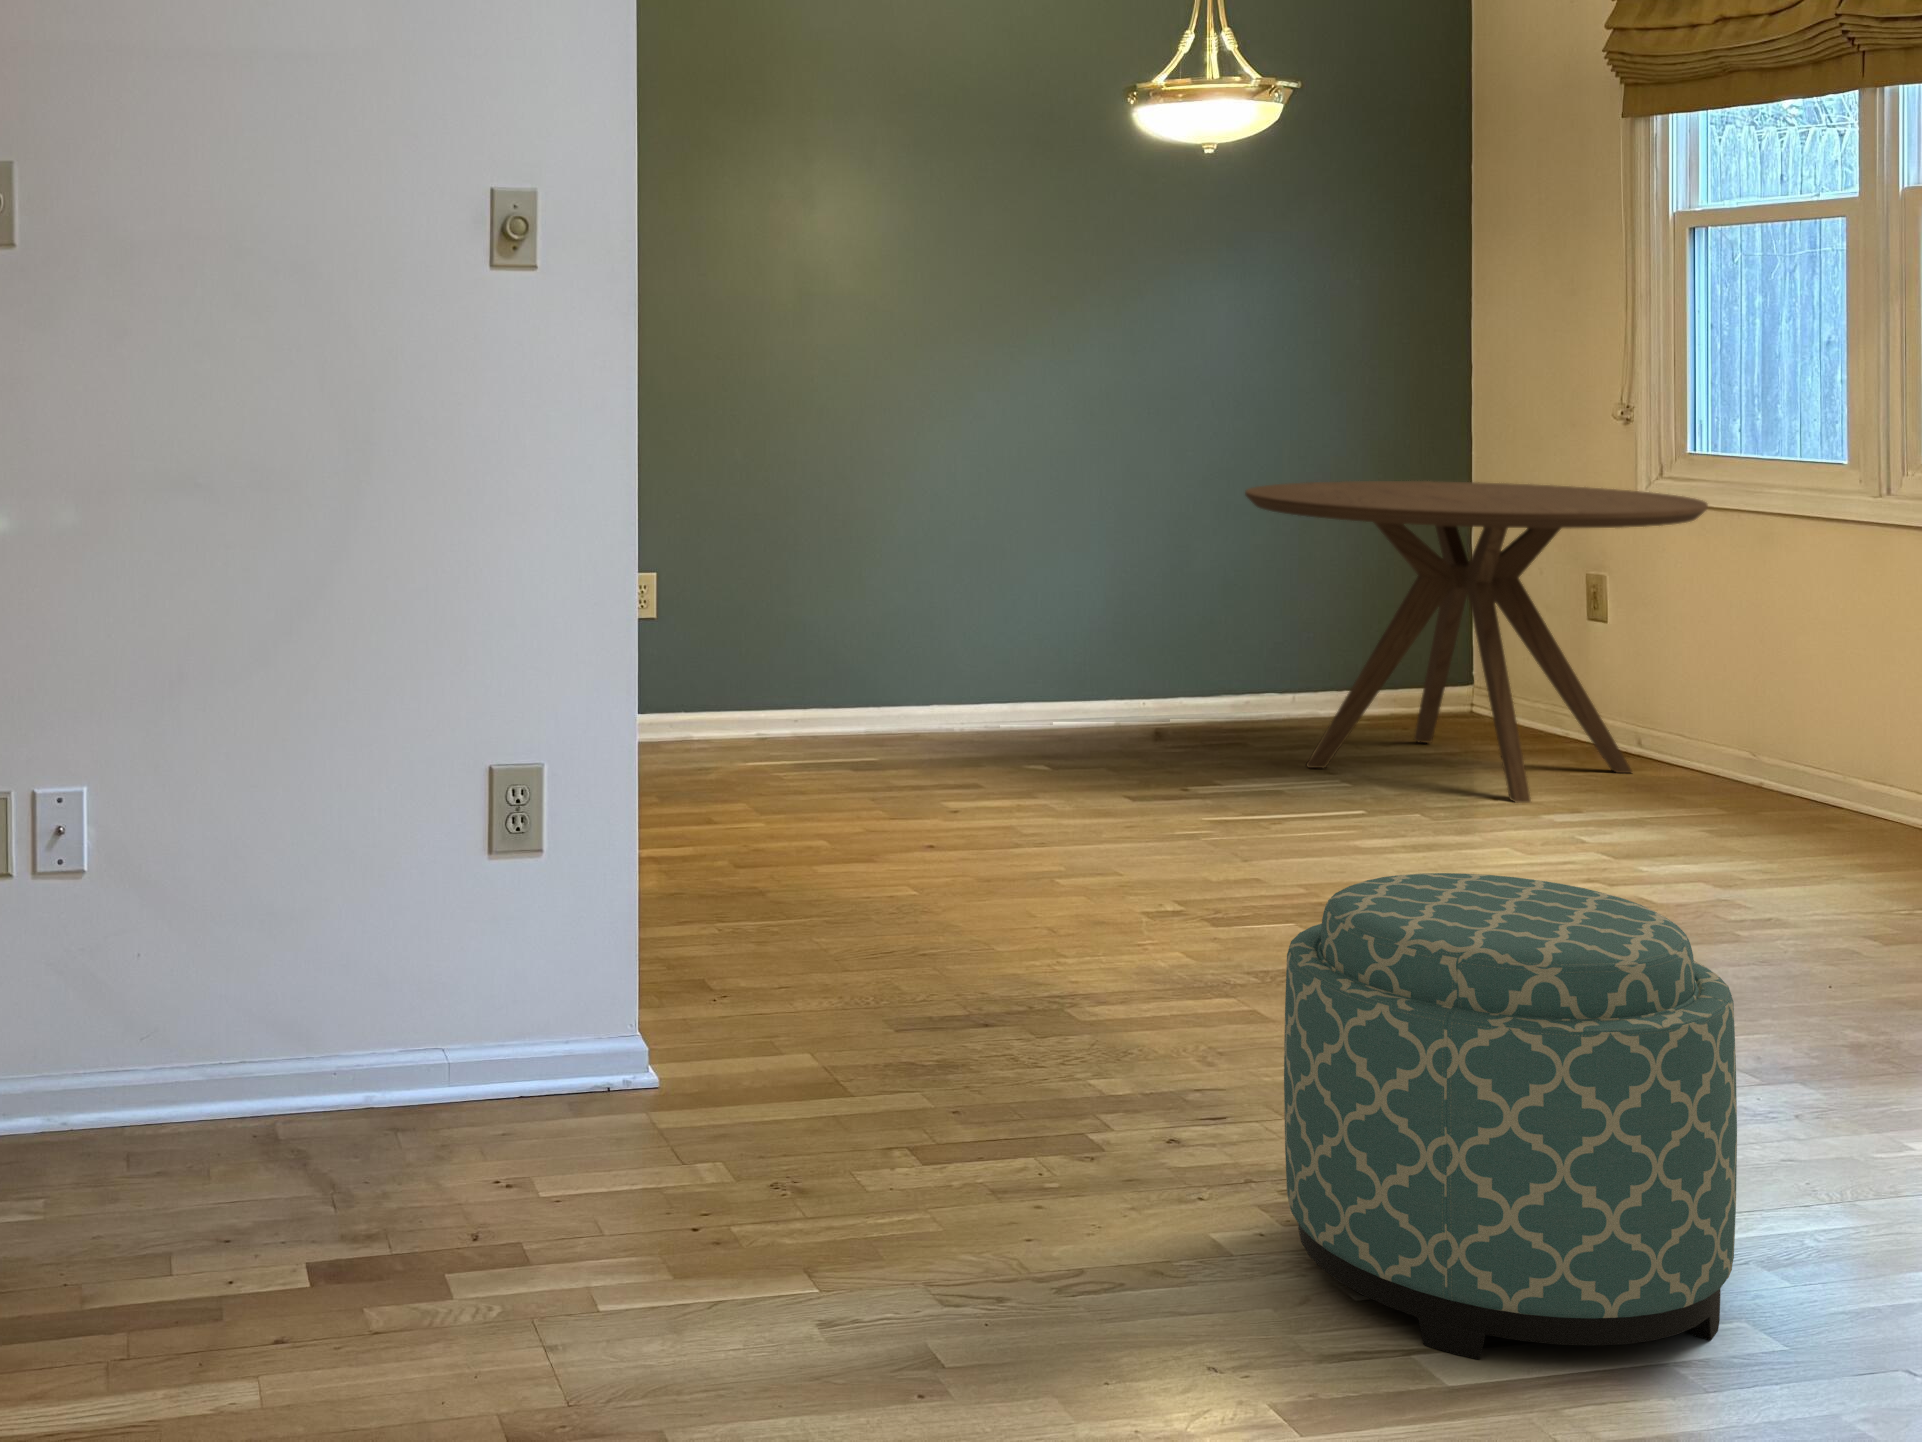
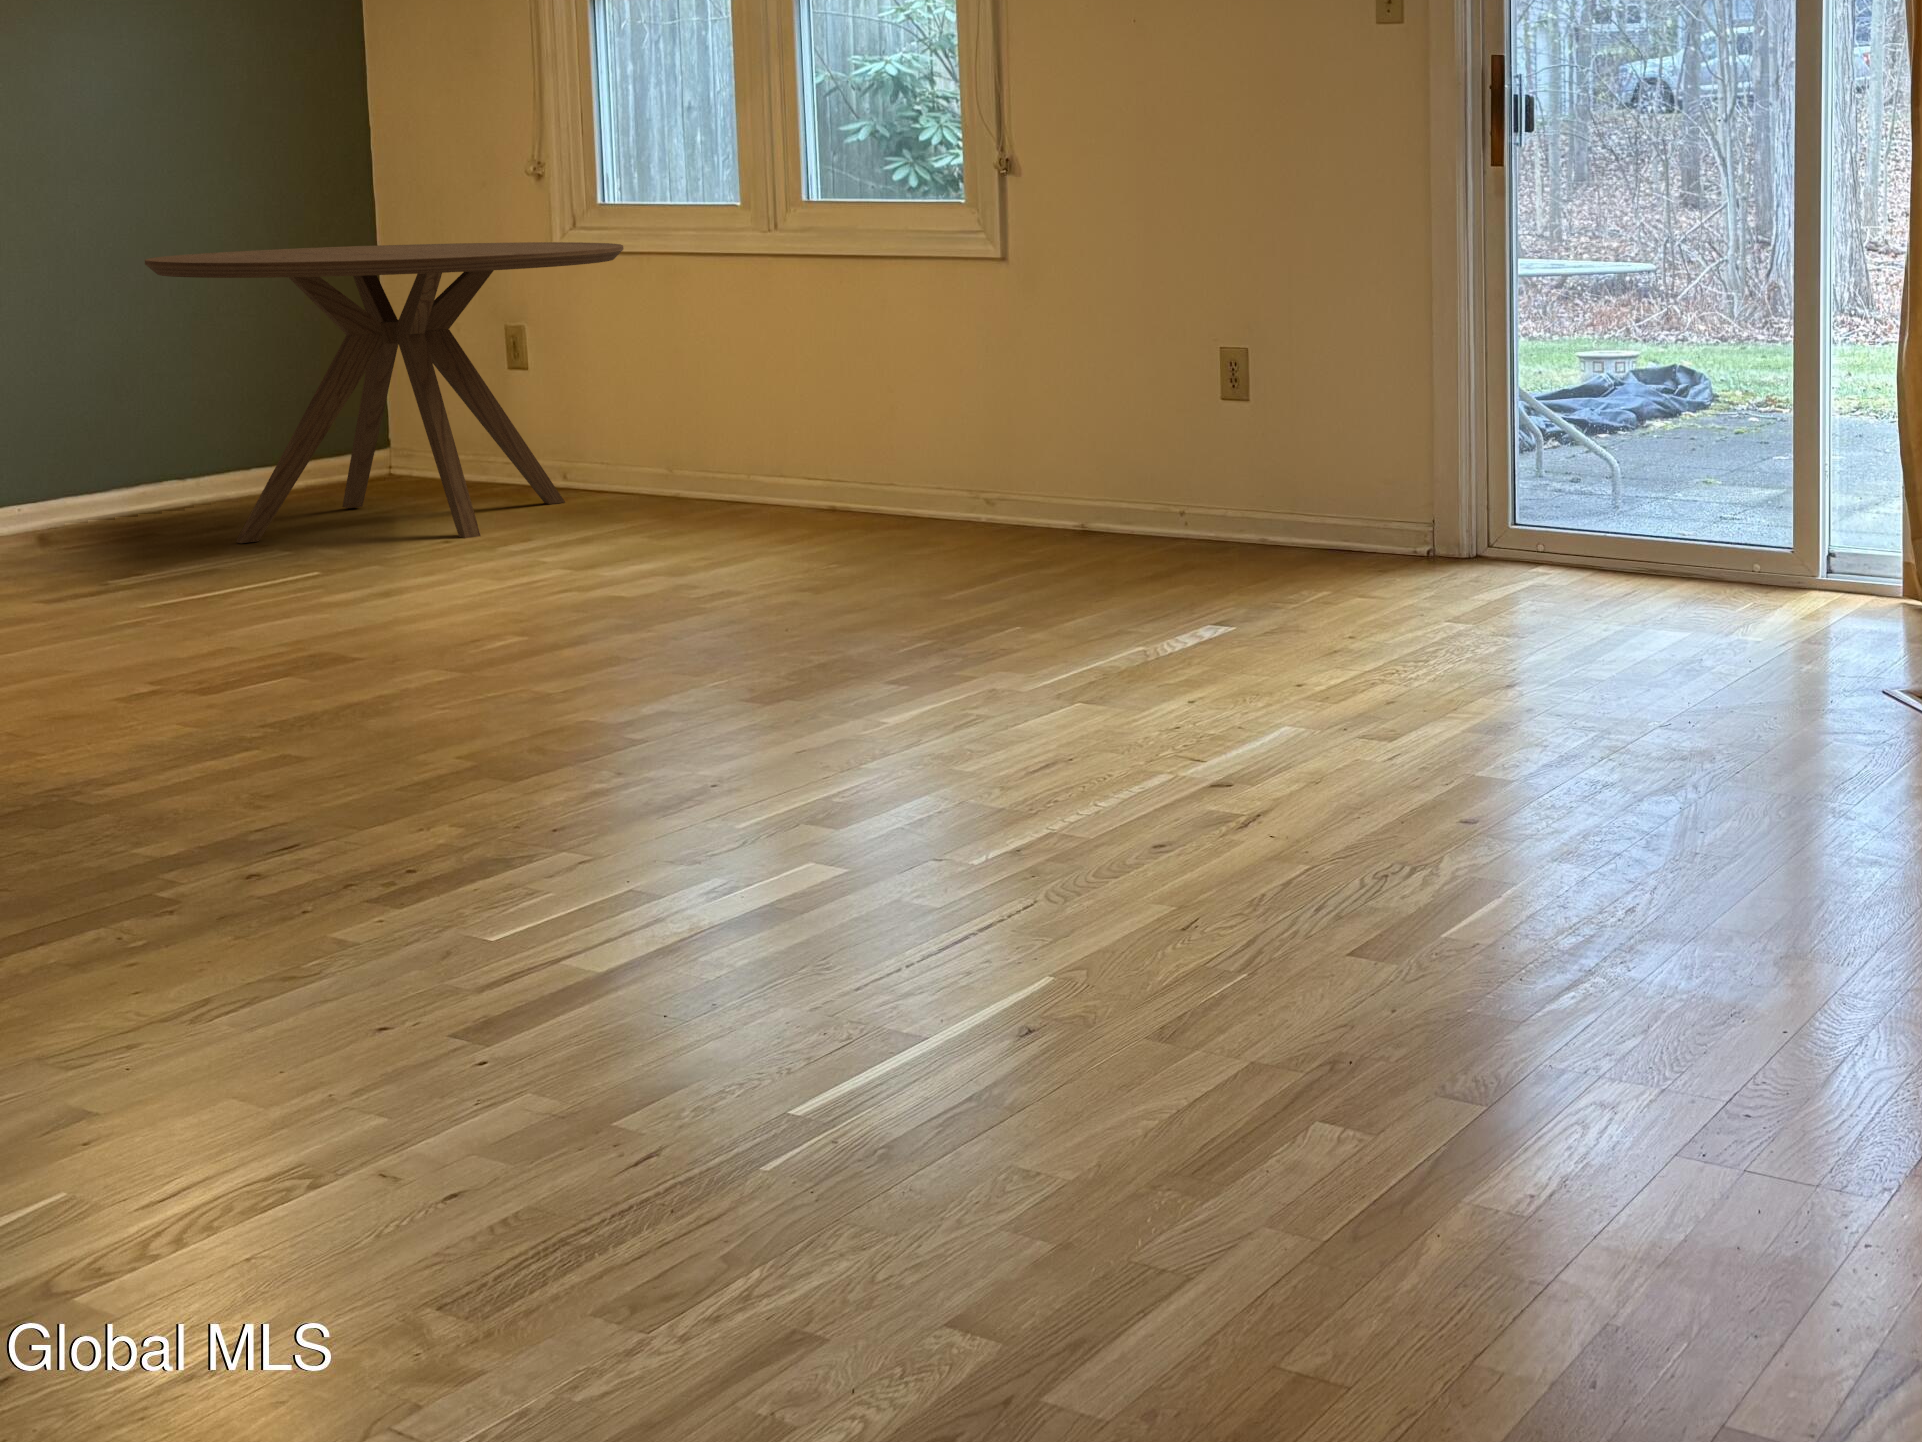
ottoman: present [1284,873,1737,1359] -> none [382,499,776,885]

